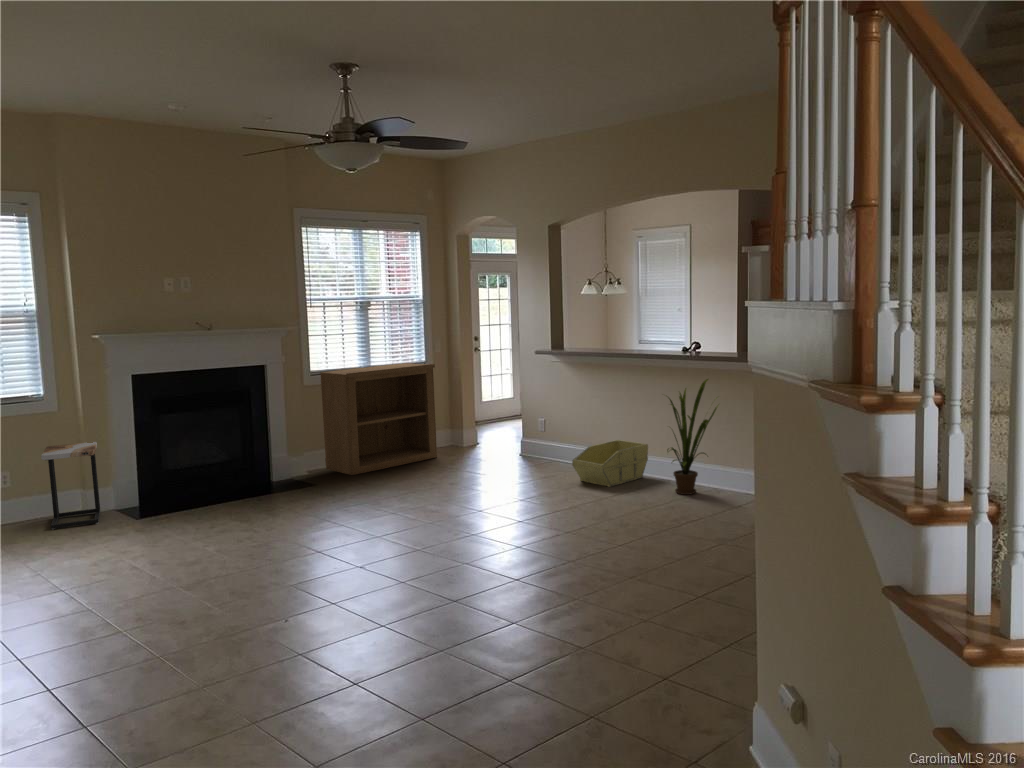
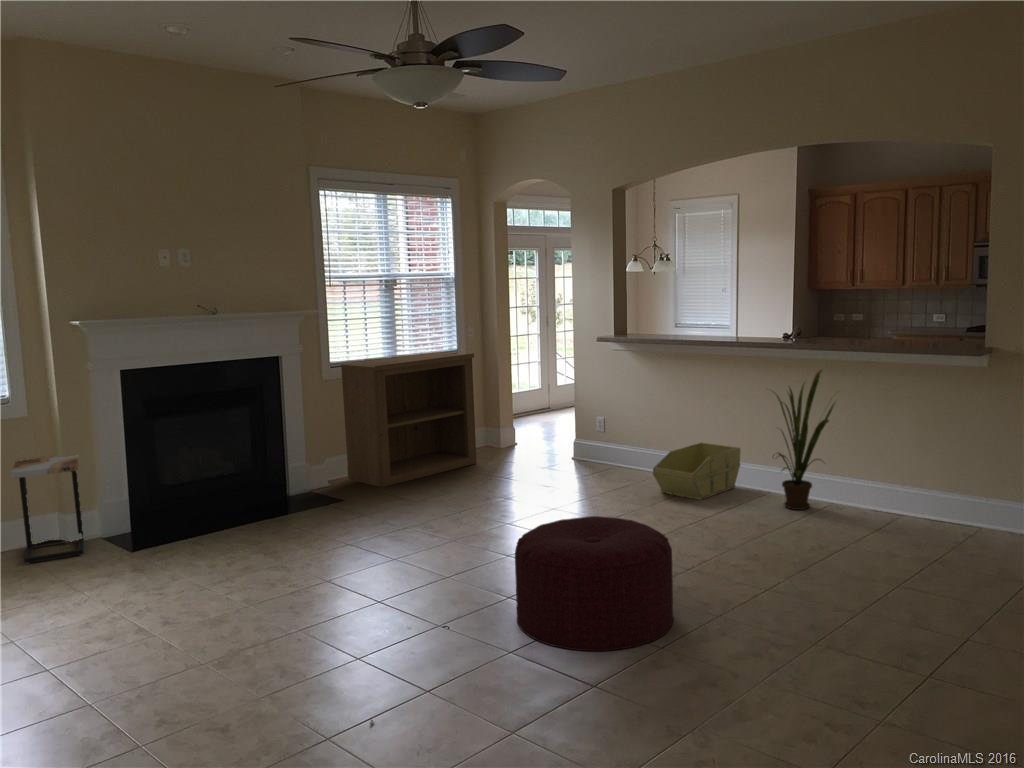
ottoman: none [421,491,545,591] -> present [515,516,673,651]

